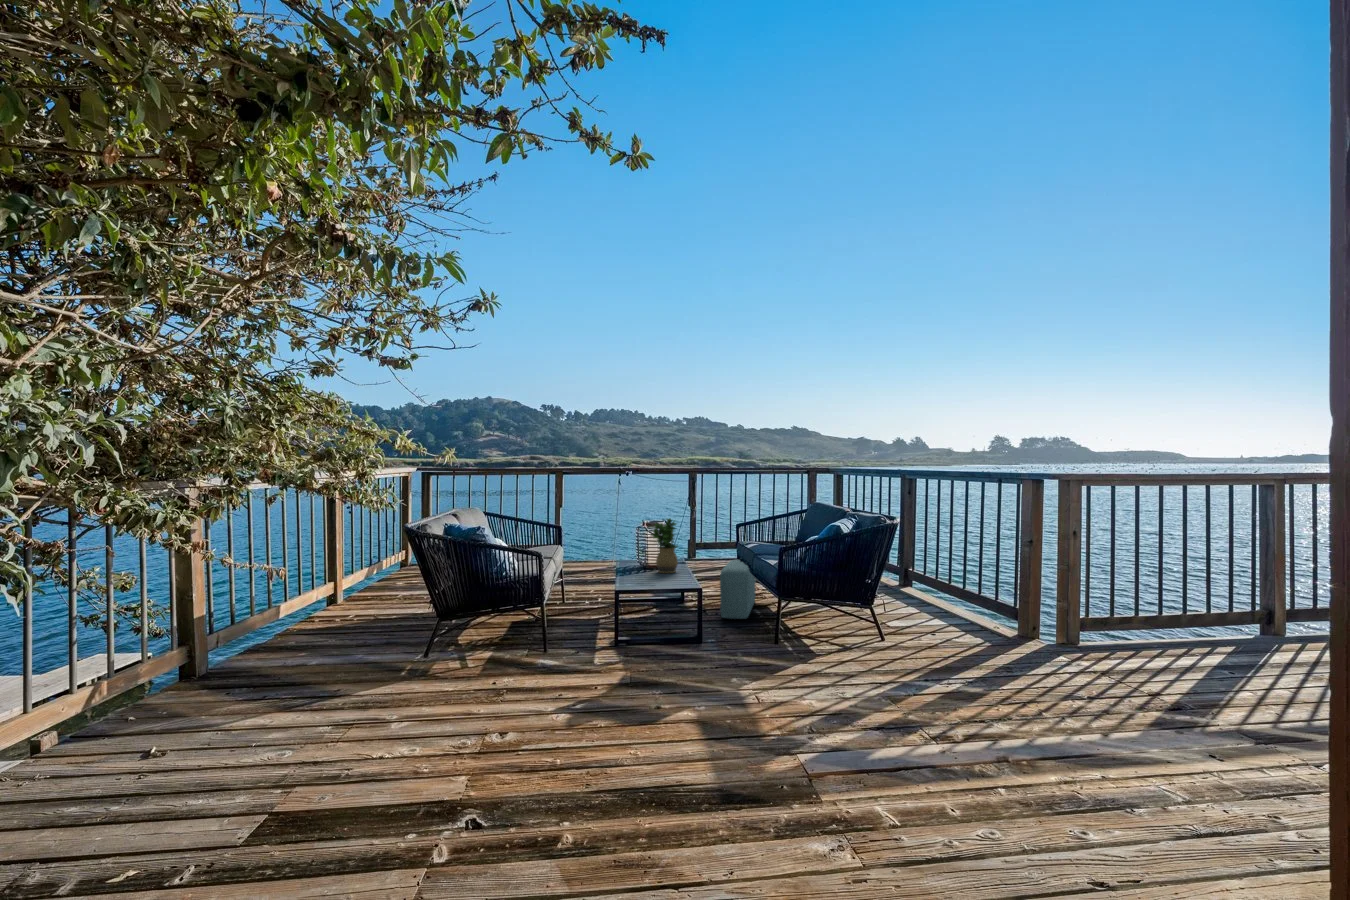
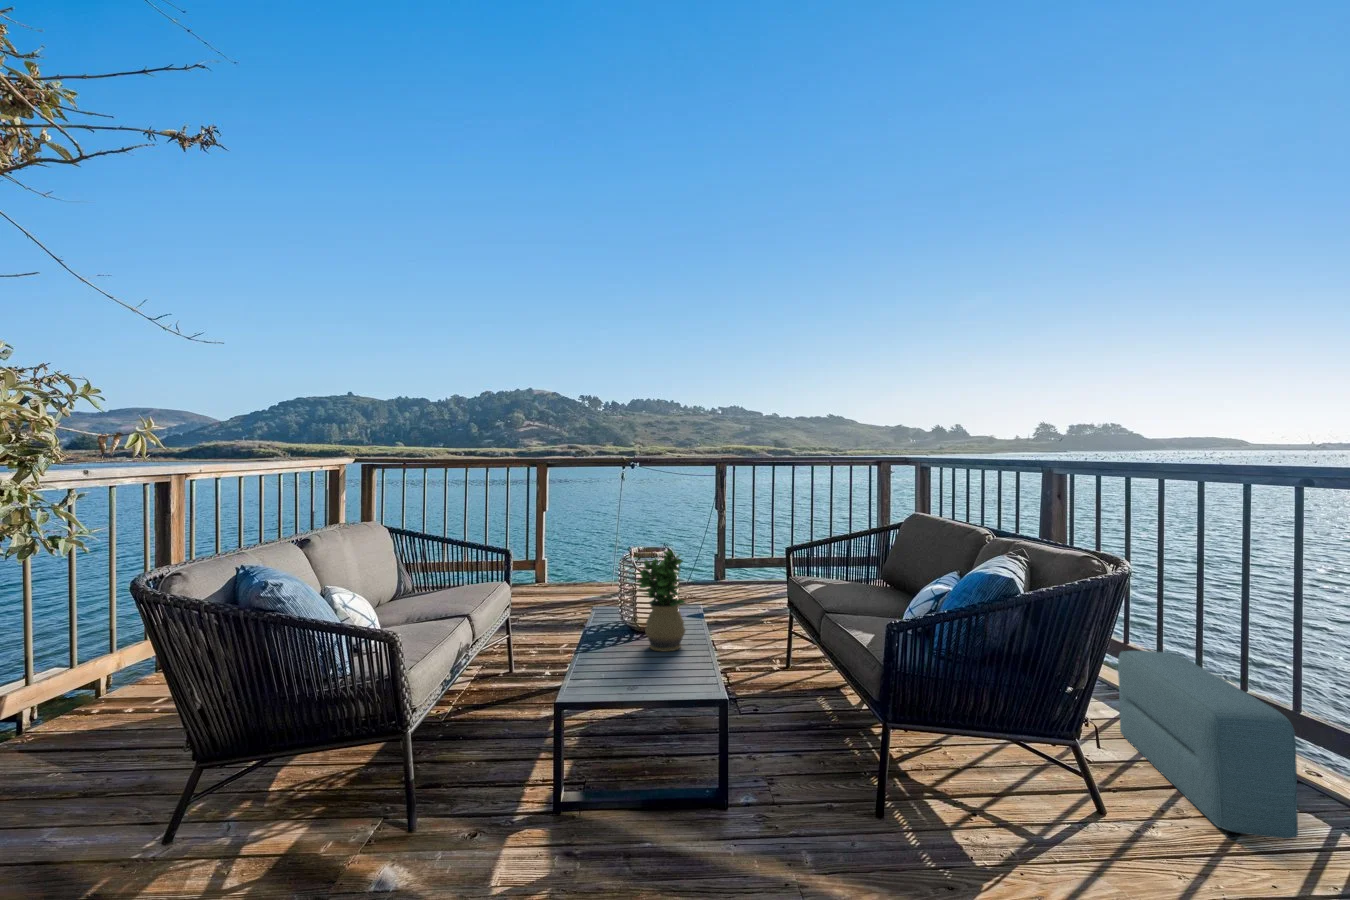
pouf: present [720,560,756,619] -> present [1118,651,1298,839]

